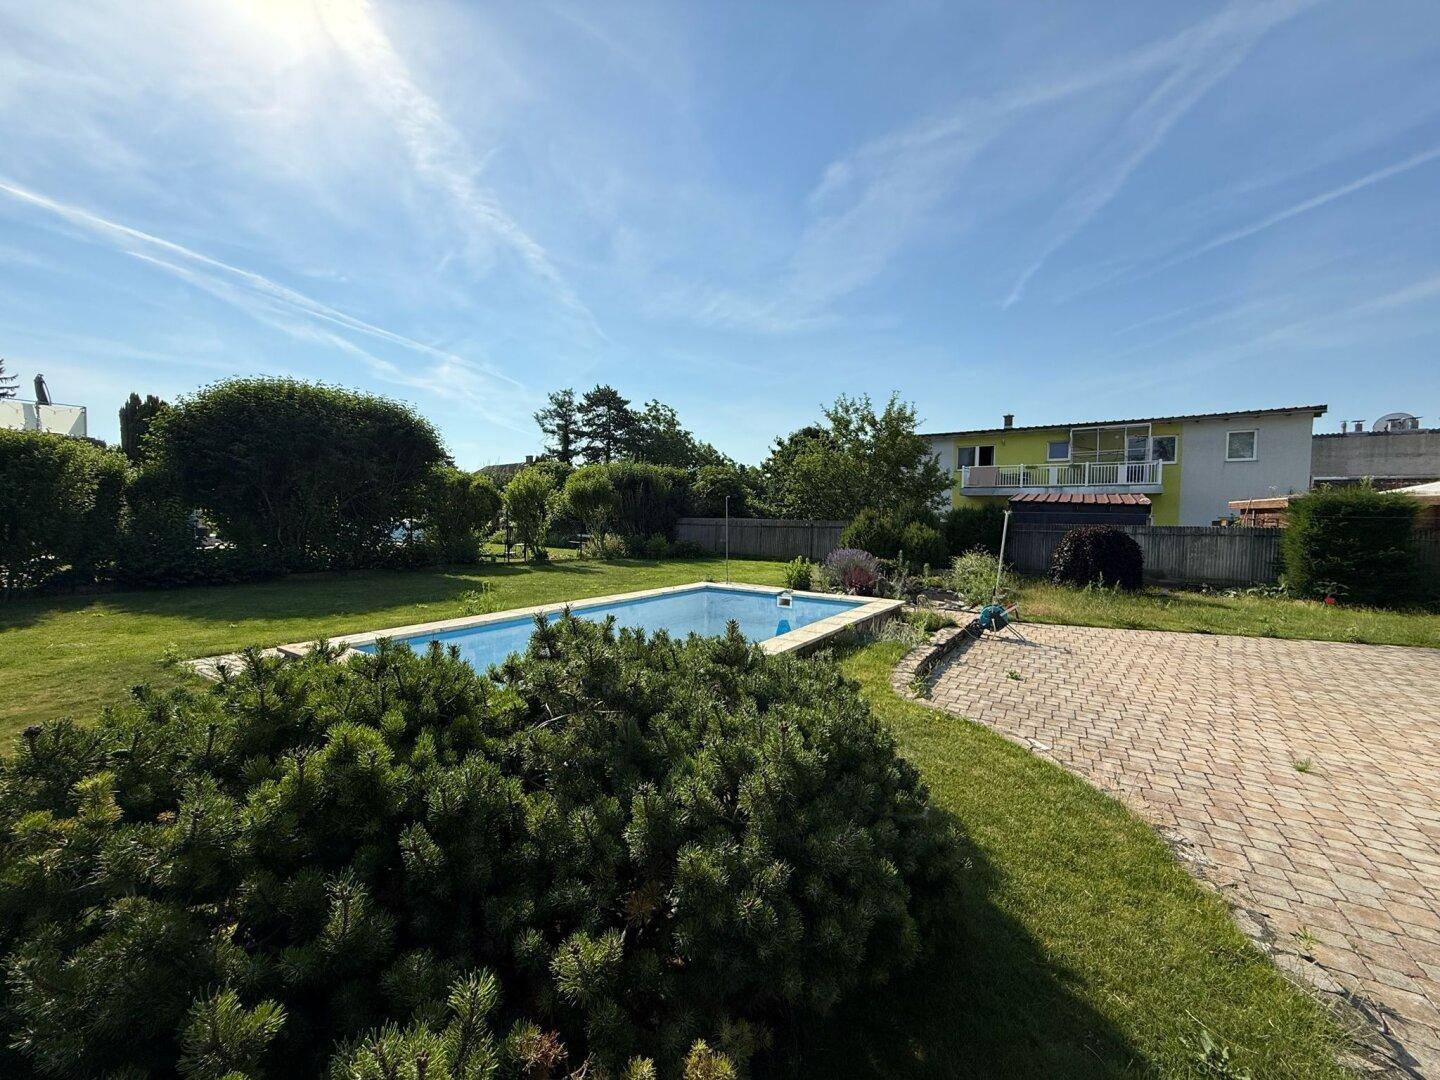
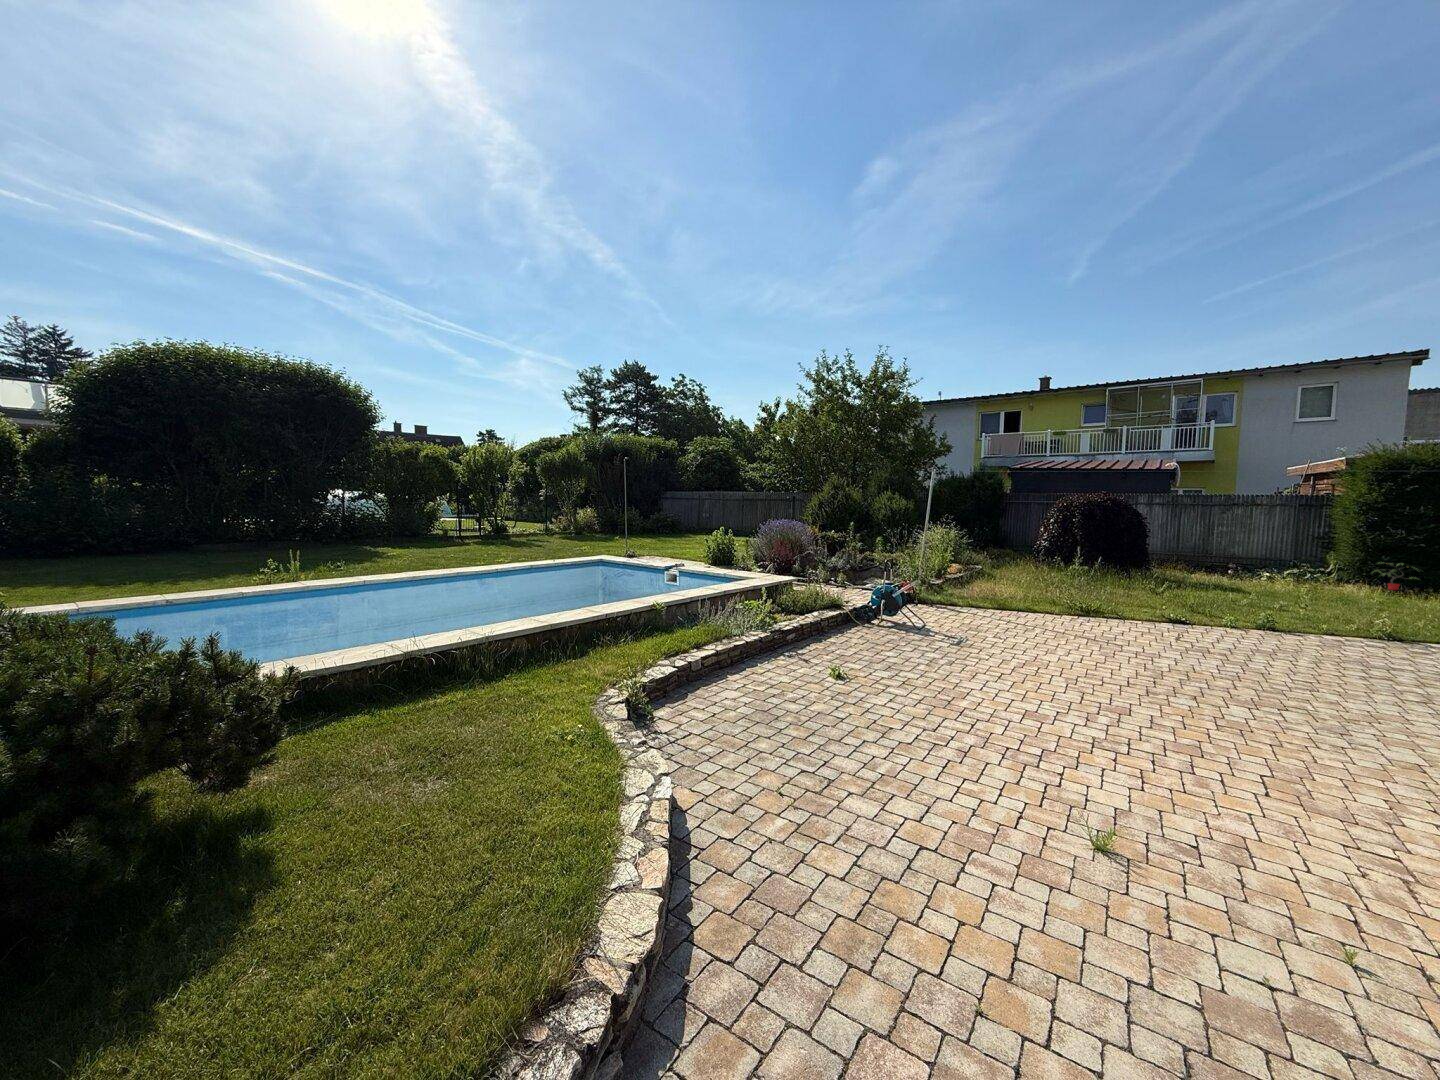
lounge chair: present [1142,569,1185,597] -> none [1143,544,1197,578]

